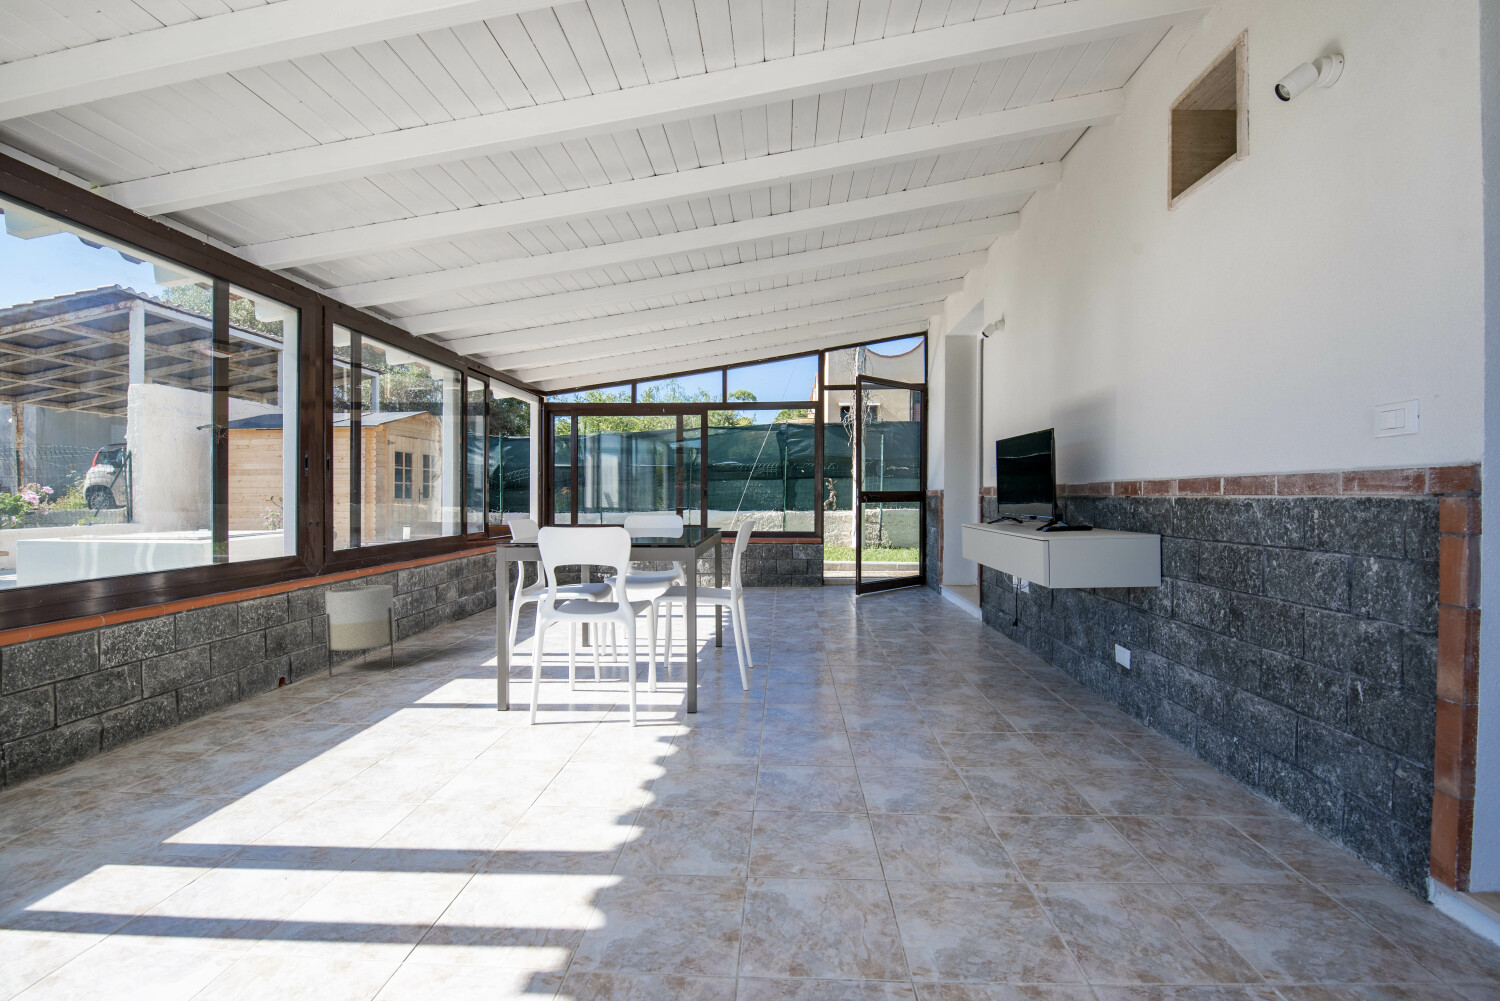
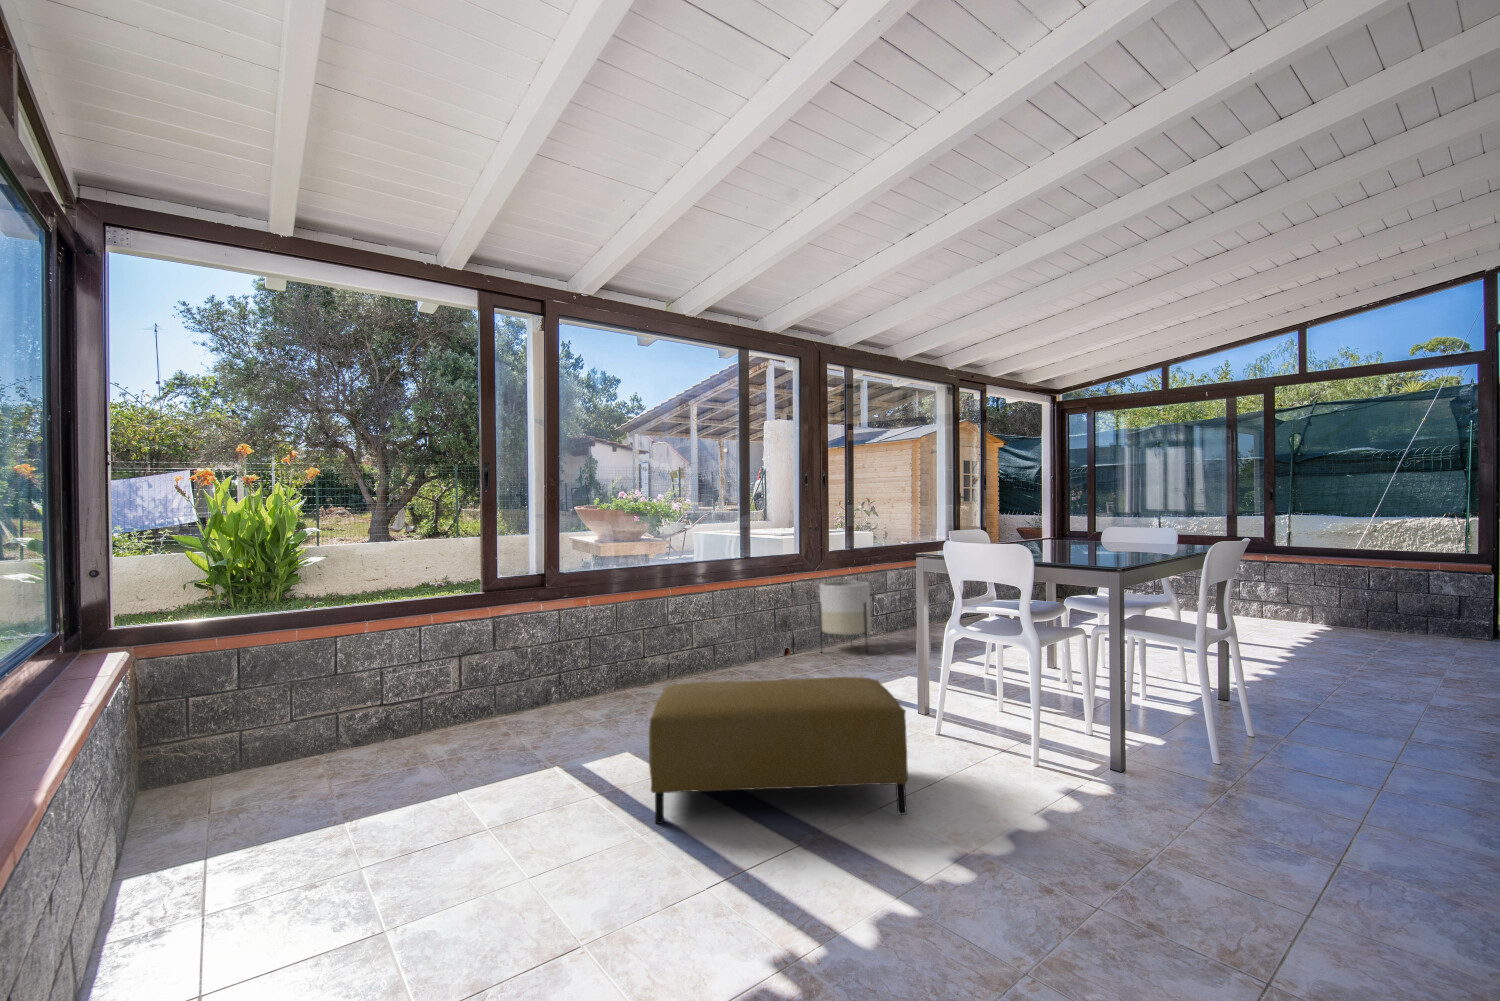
ottoman: none [204,674,568,924] -> present [649,677,909,824]

